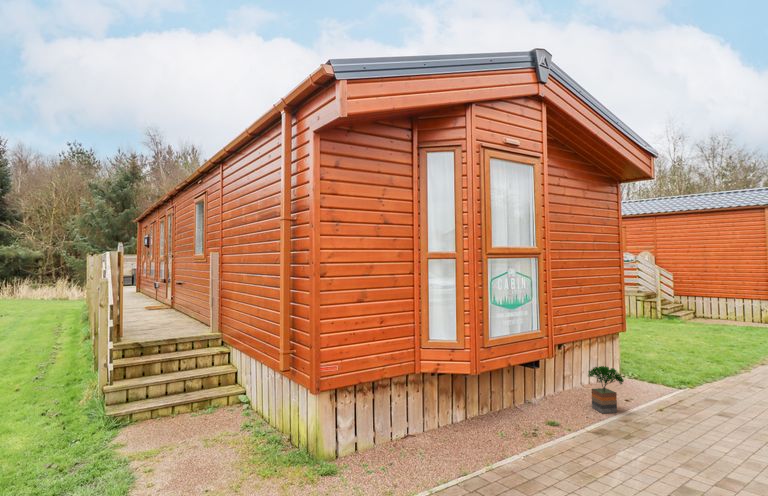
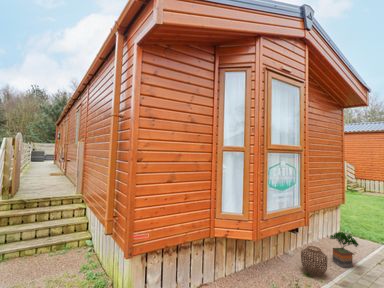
woven basket: none [543,385,577,423] -> present [301,246,327,276]

